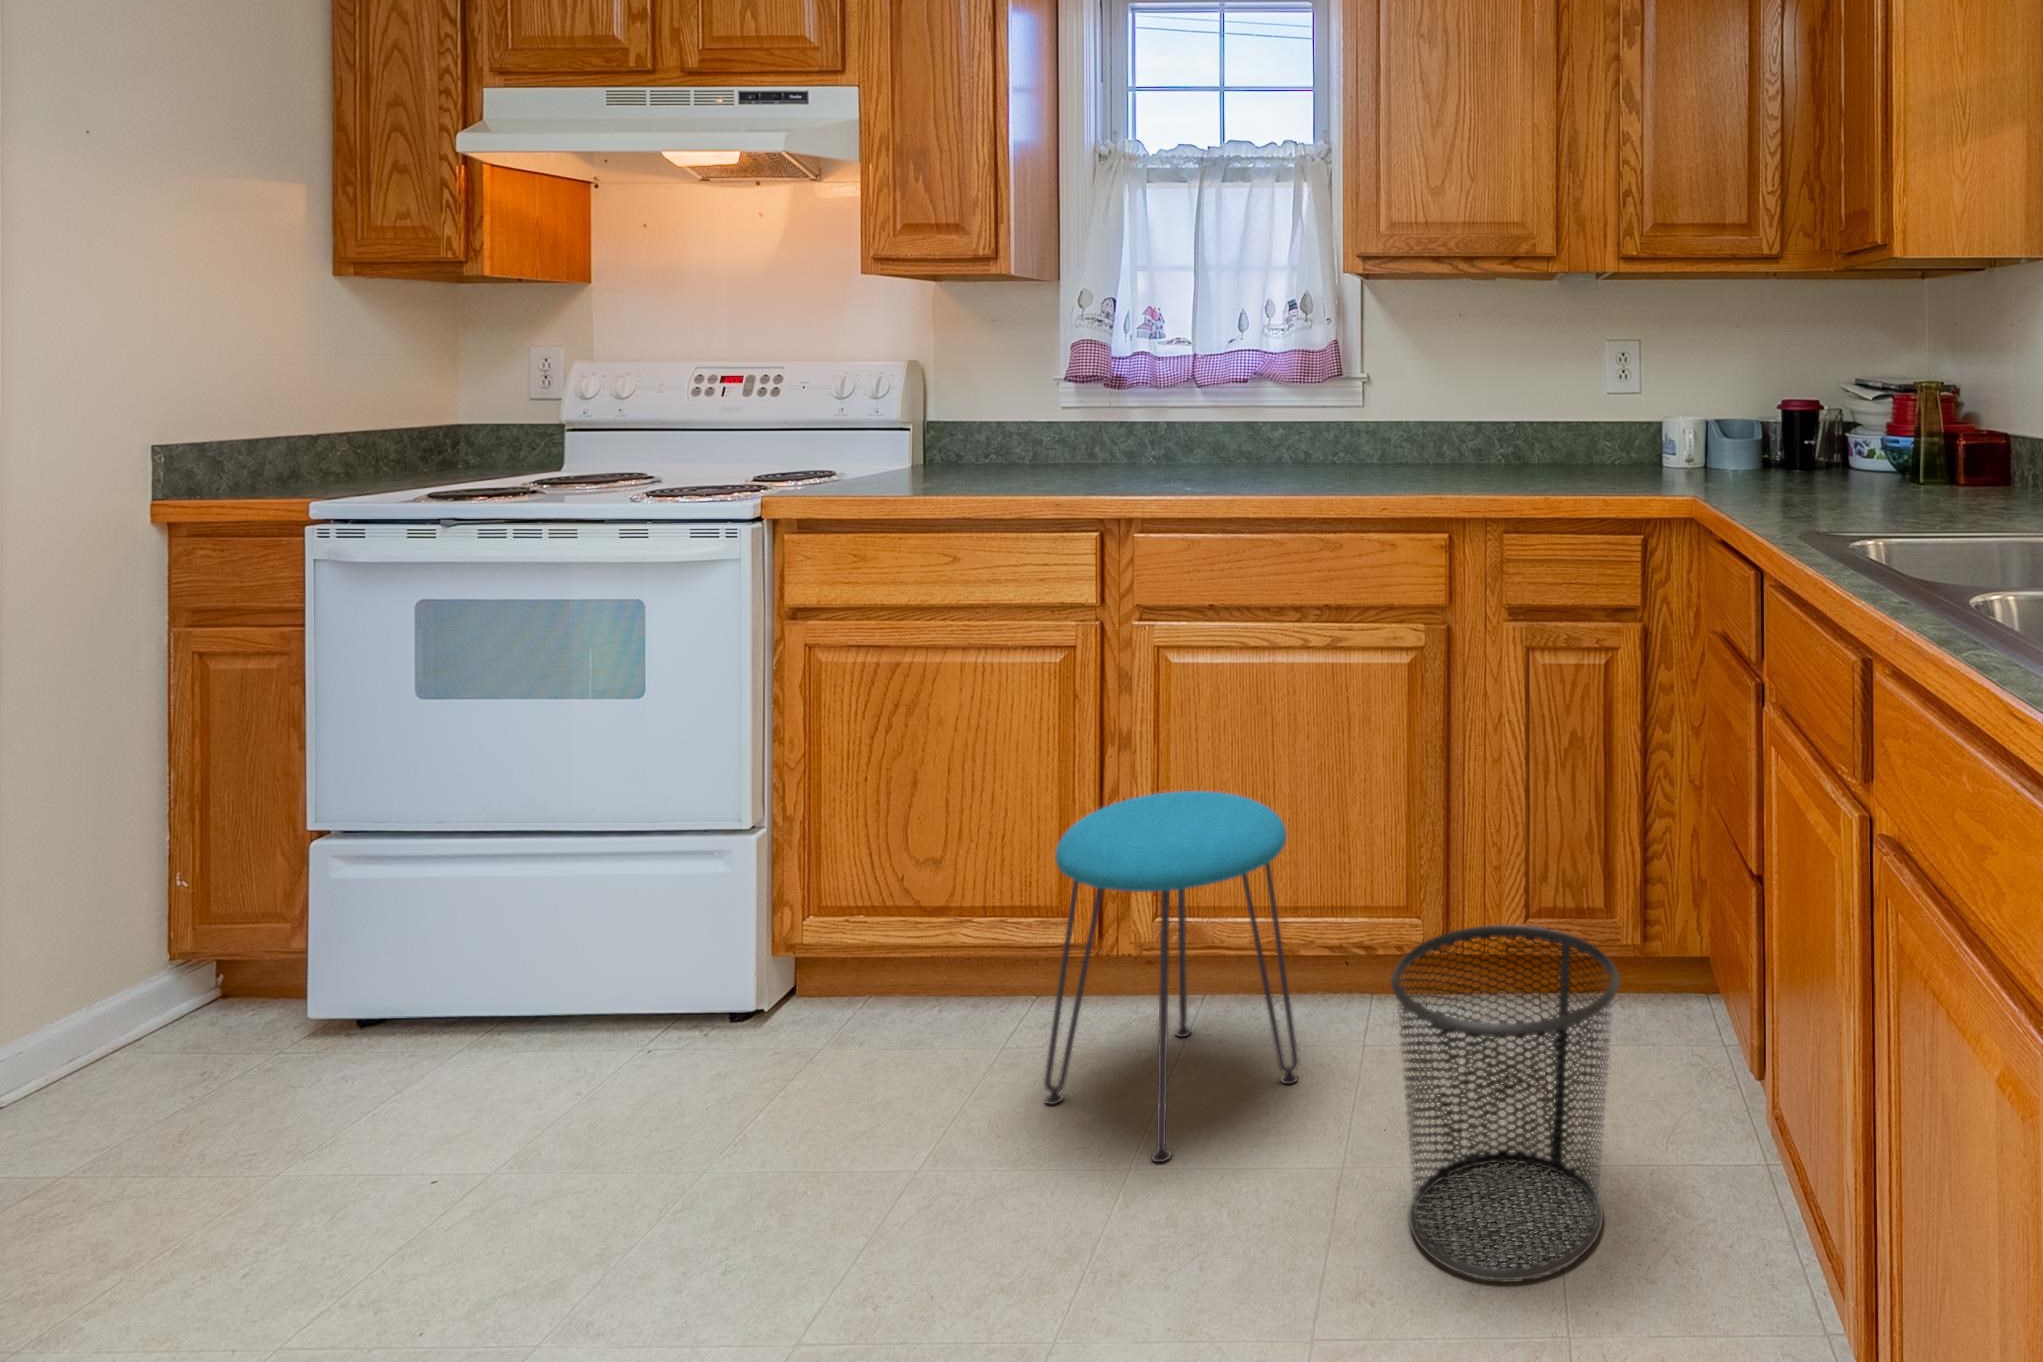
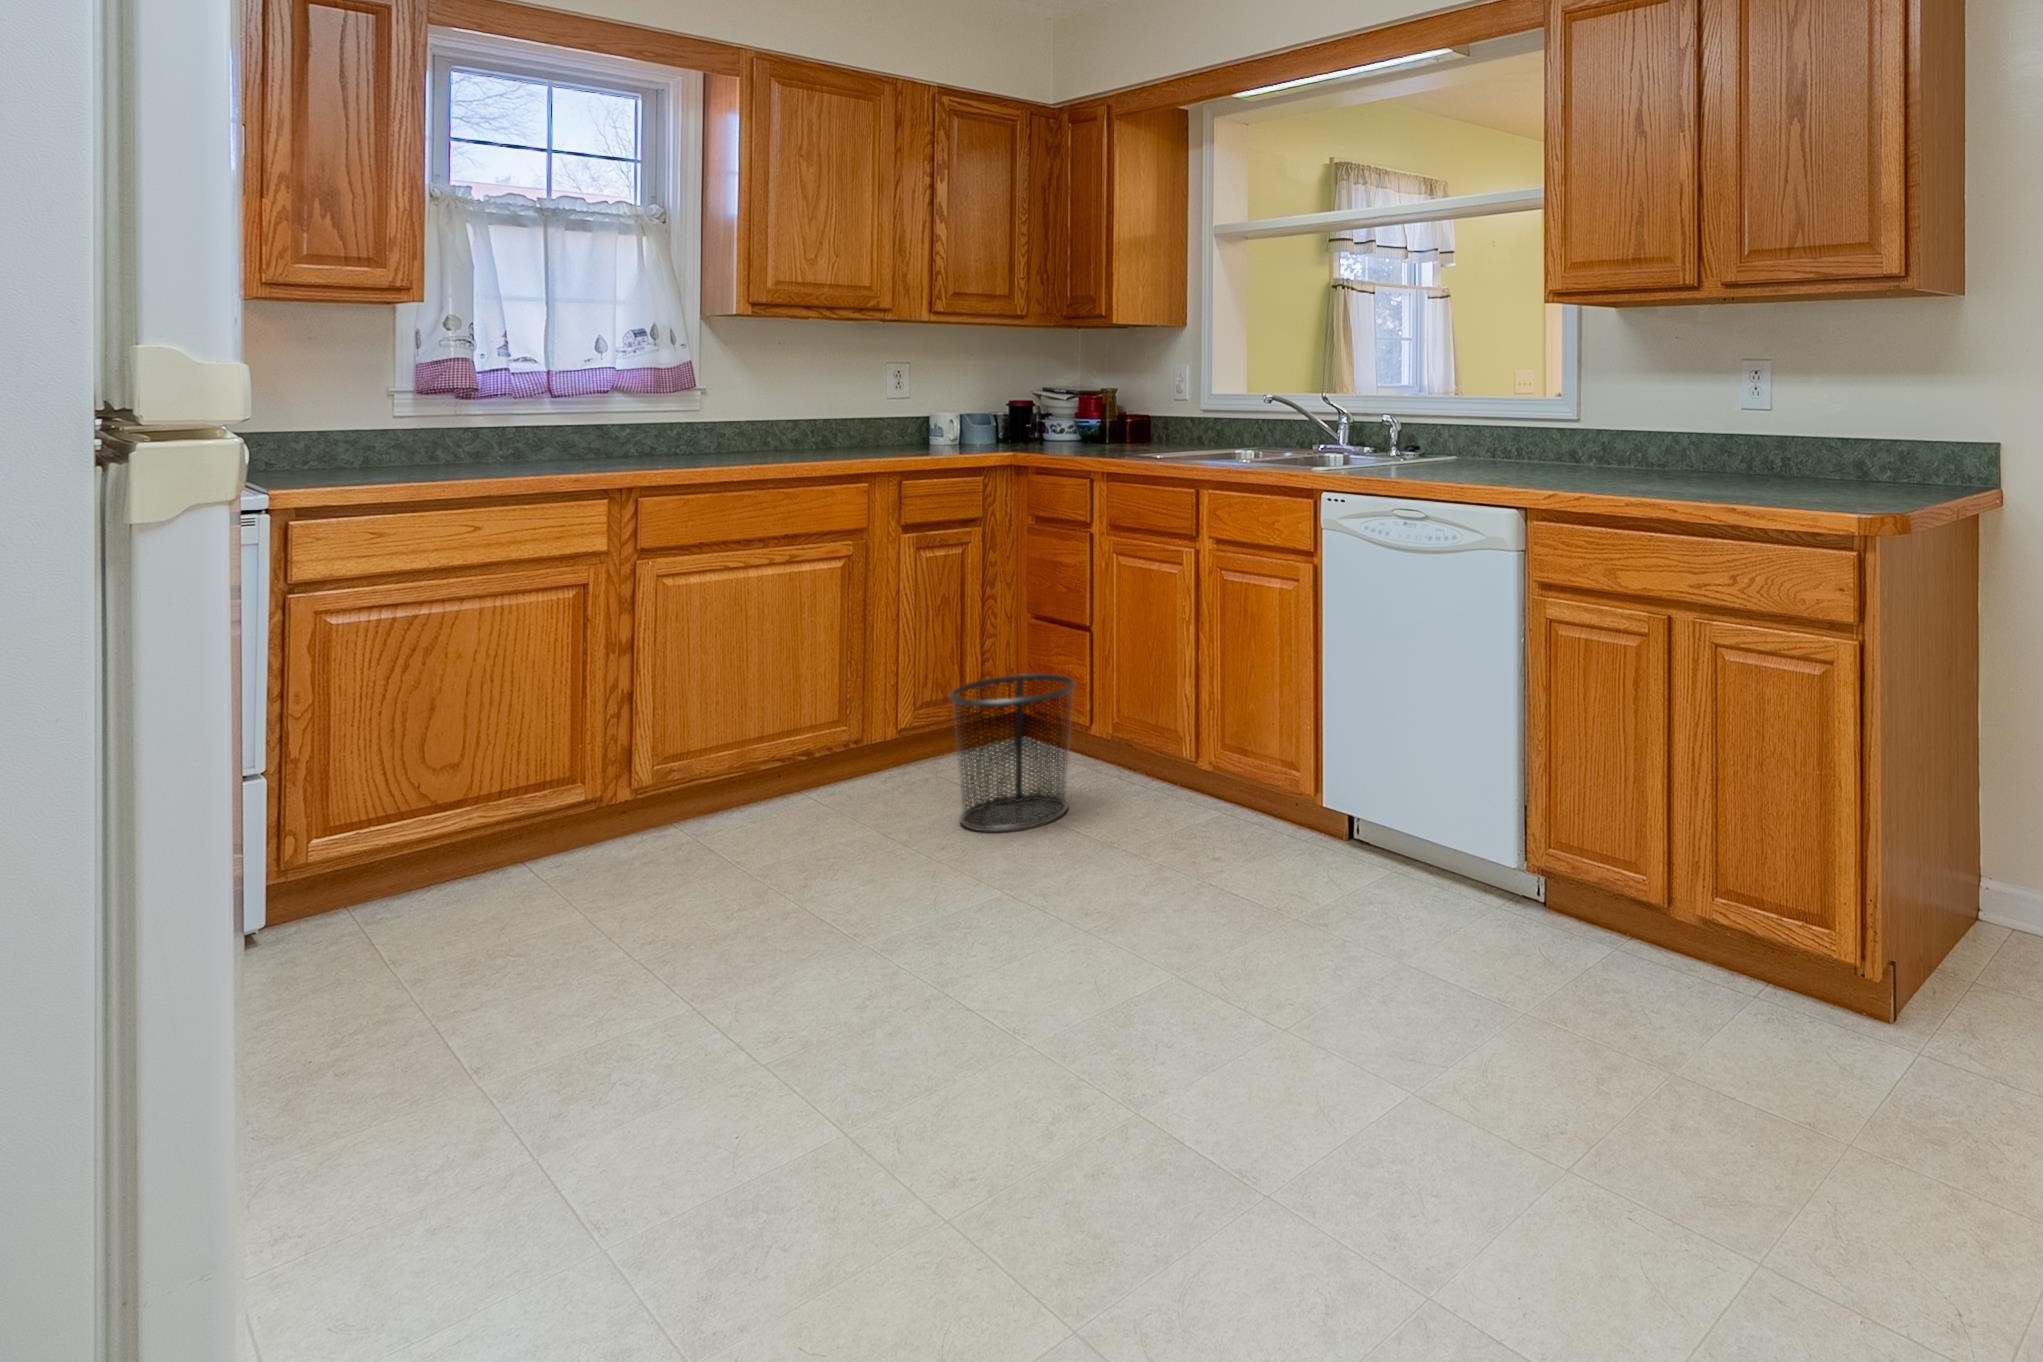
stool: present [1044,791,1299,1162] -> none [652,659,824,878]

